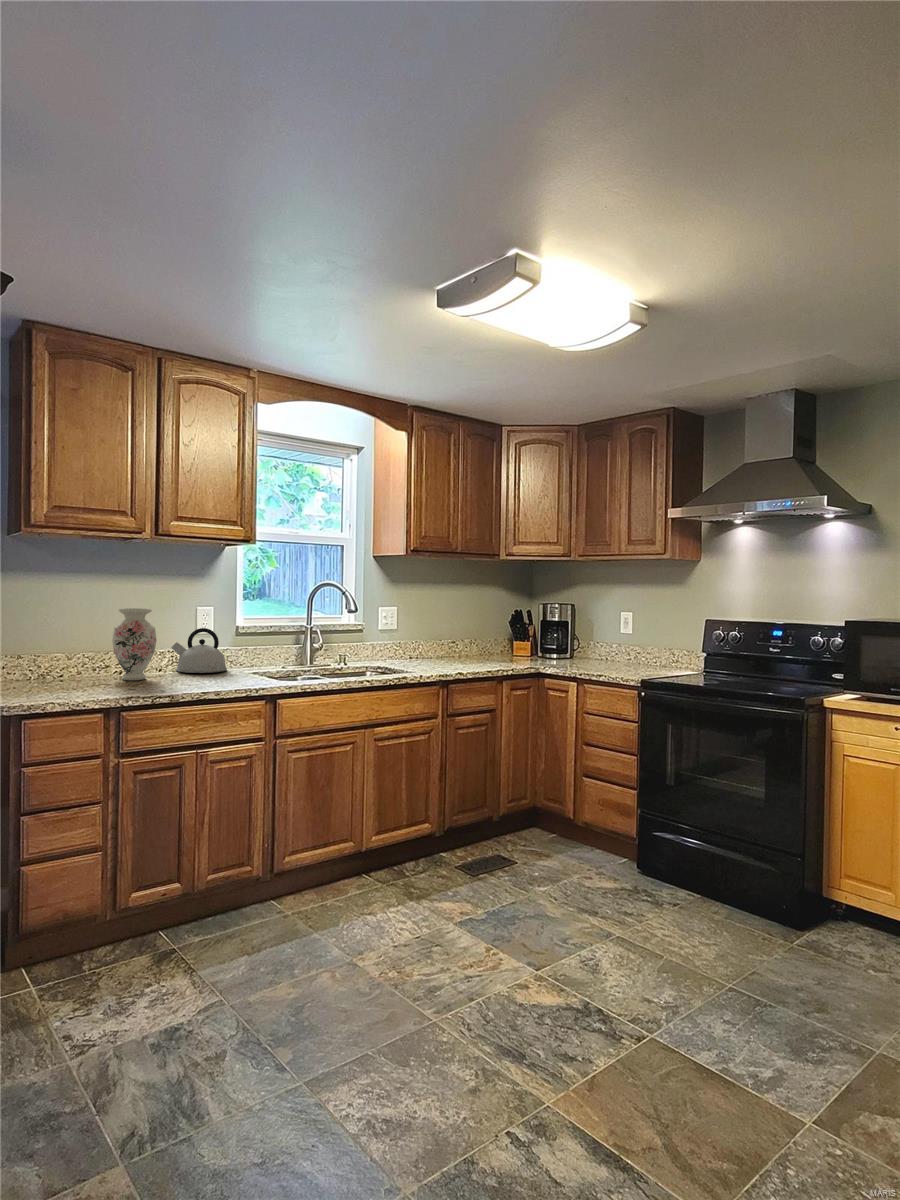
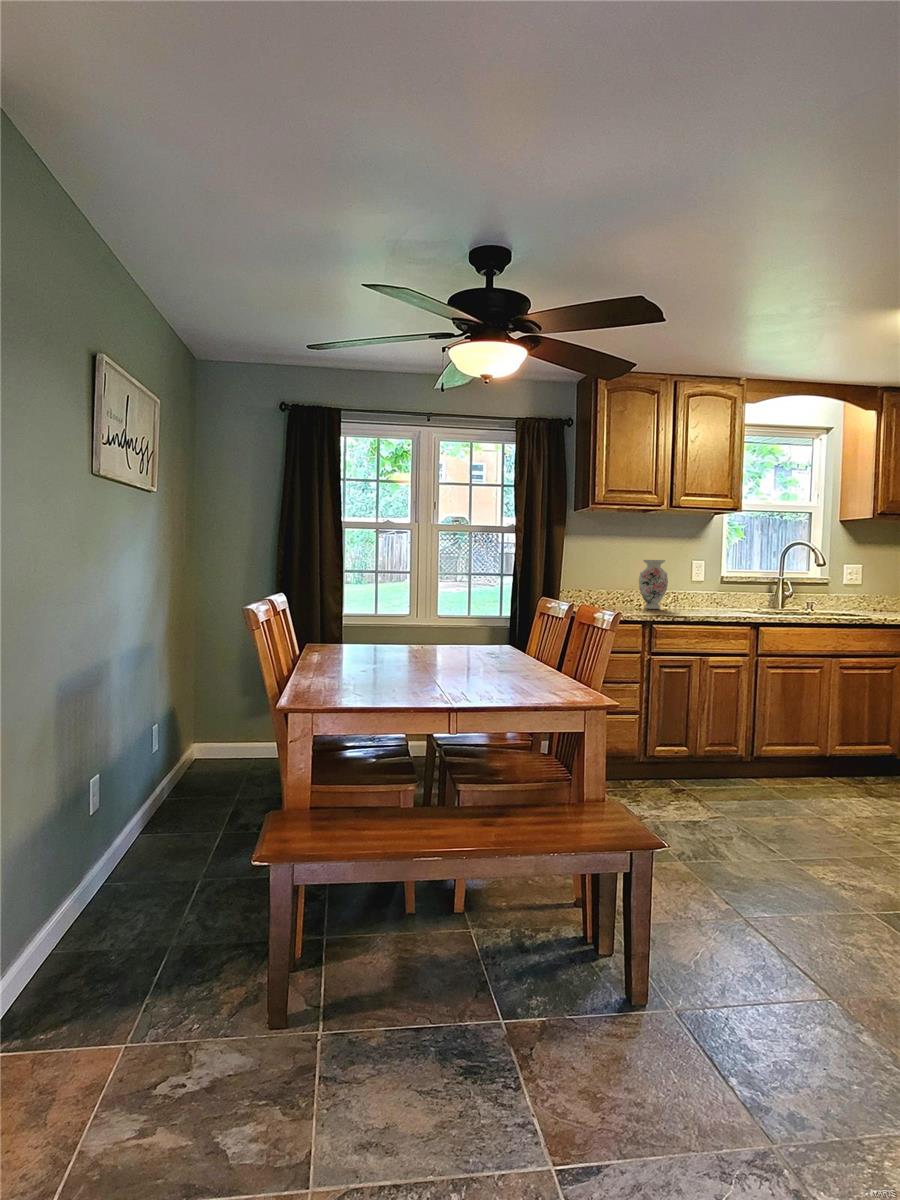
kettle: present [171,628,227,673] -> none [675,576,715,608]

